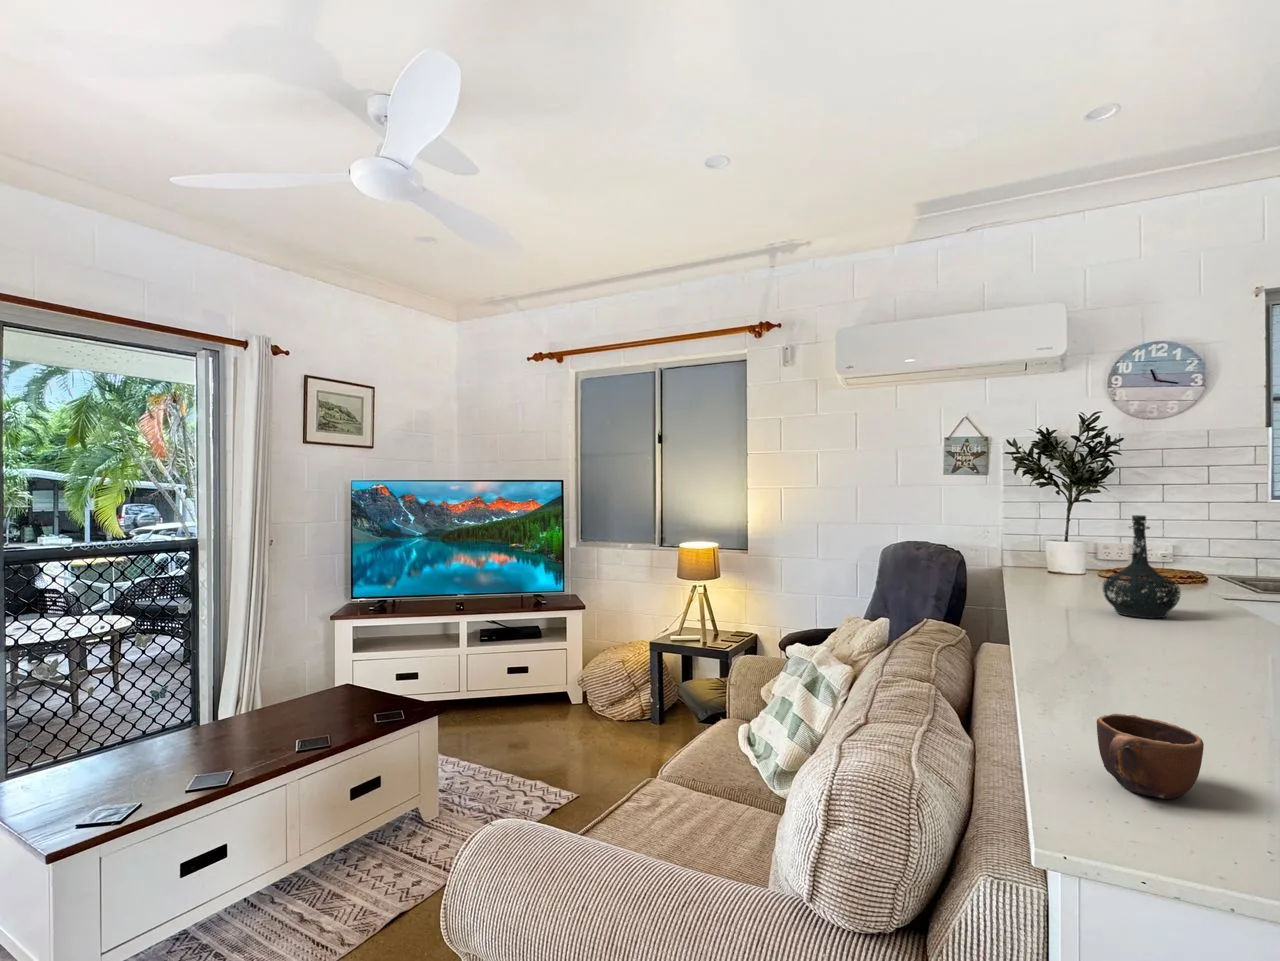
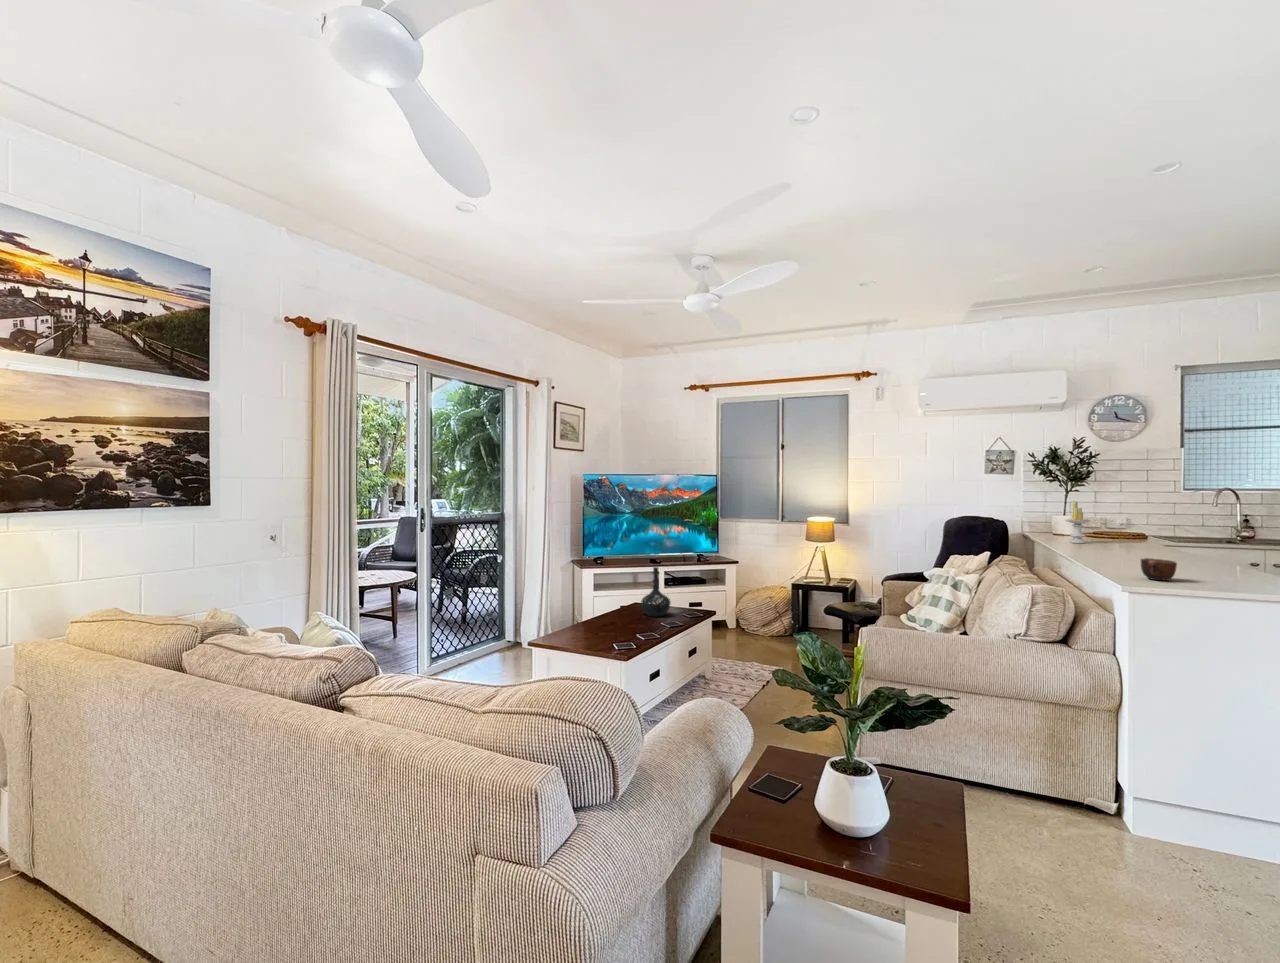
bottle: present [1103,515,1180,618] -> present [641,567,671,617]
candle: none [1043,521,1090,600] -> present [1065,501,1090,543]

